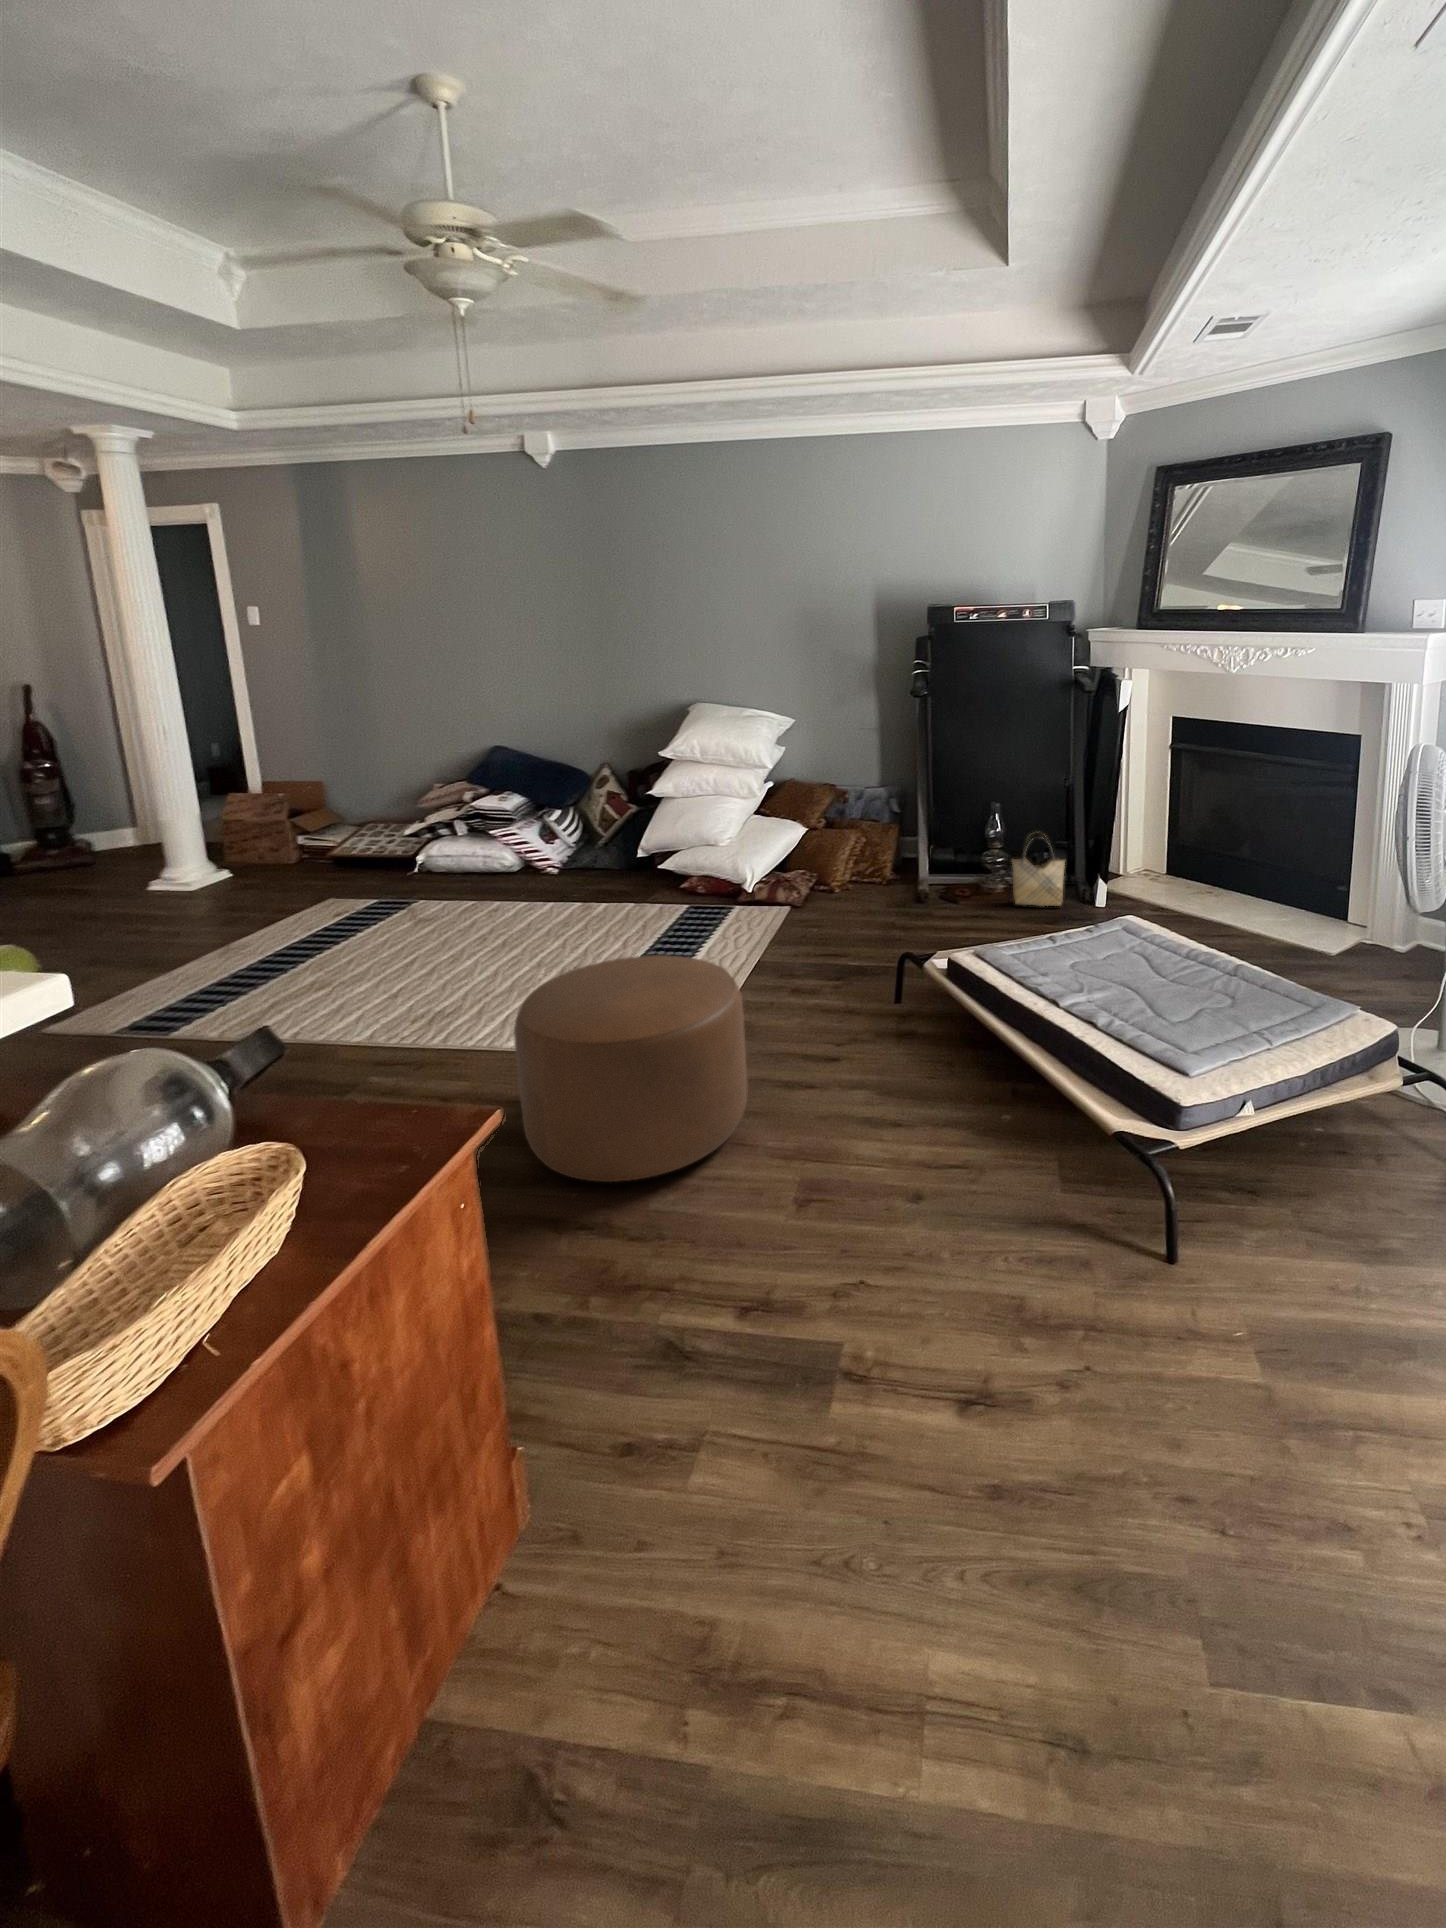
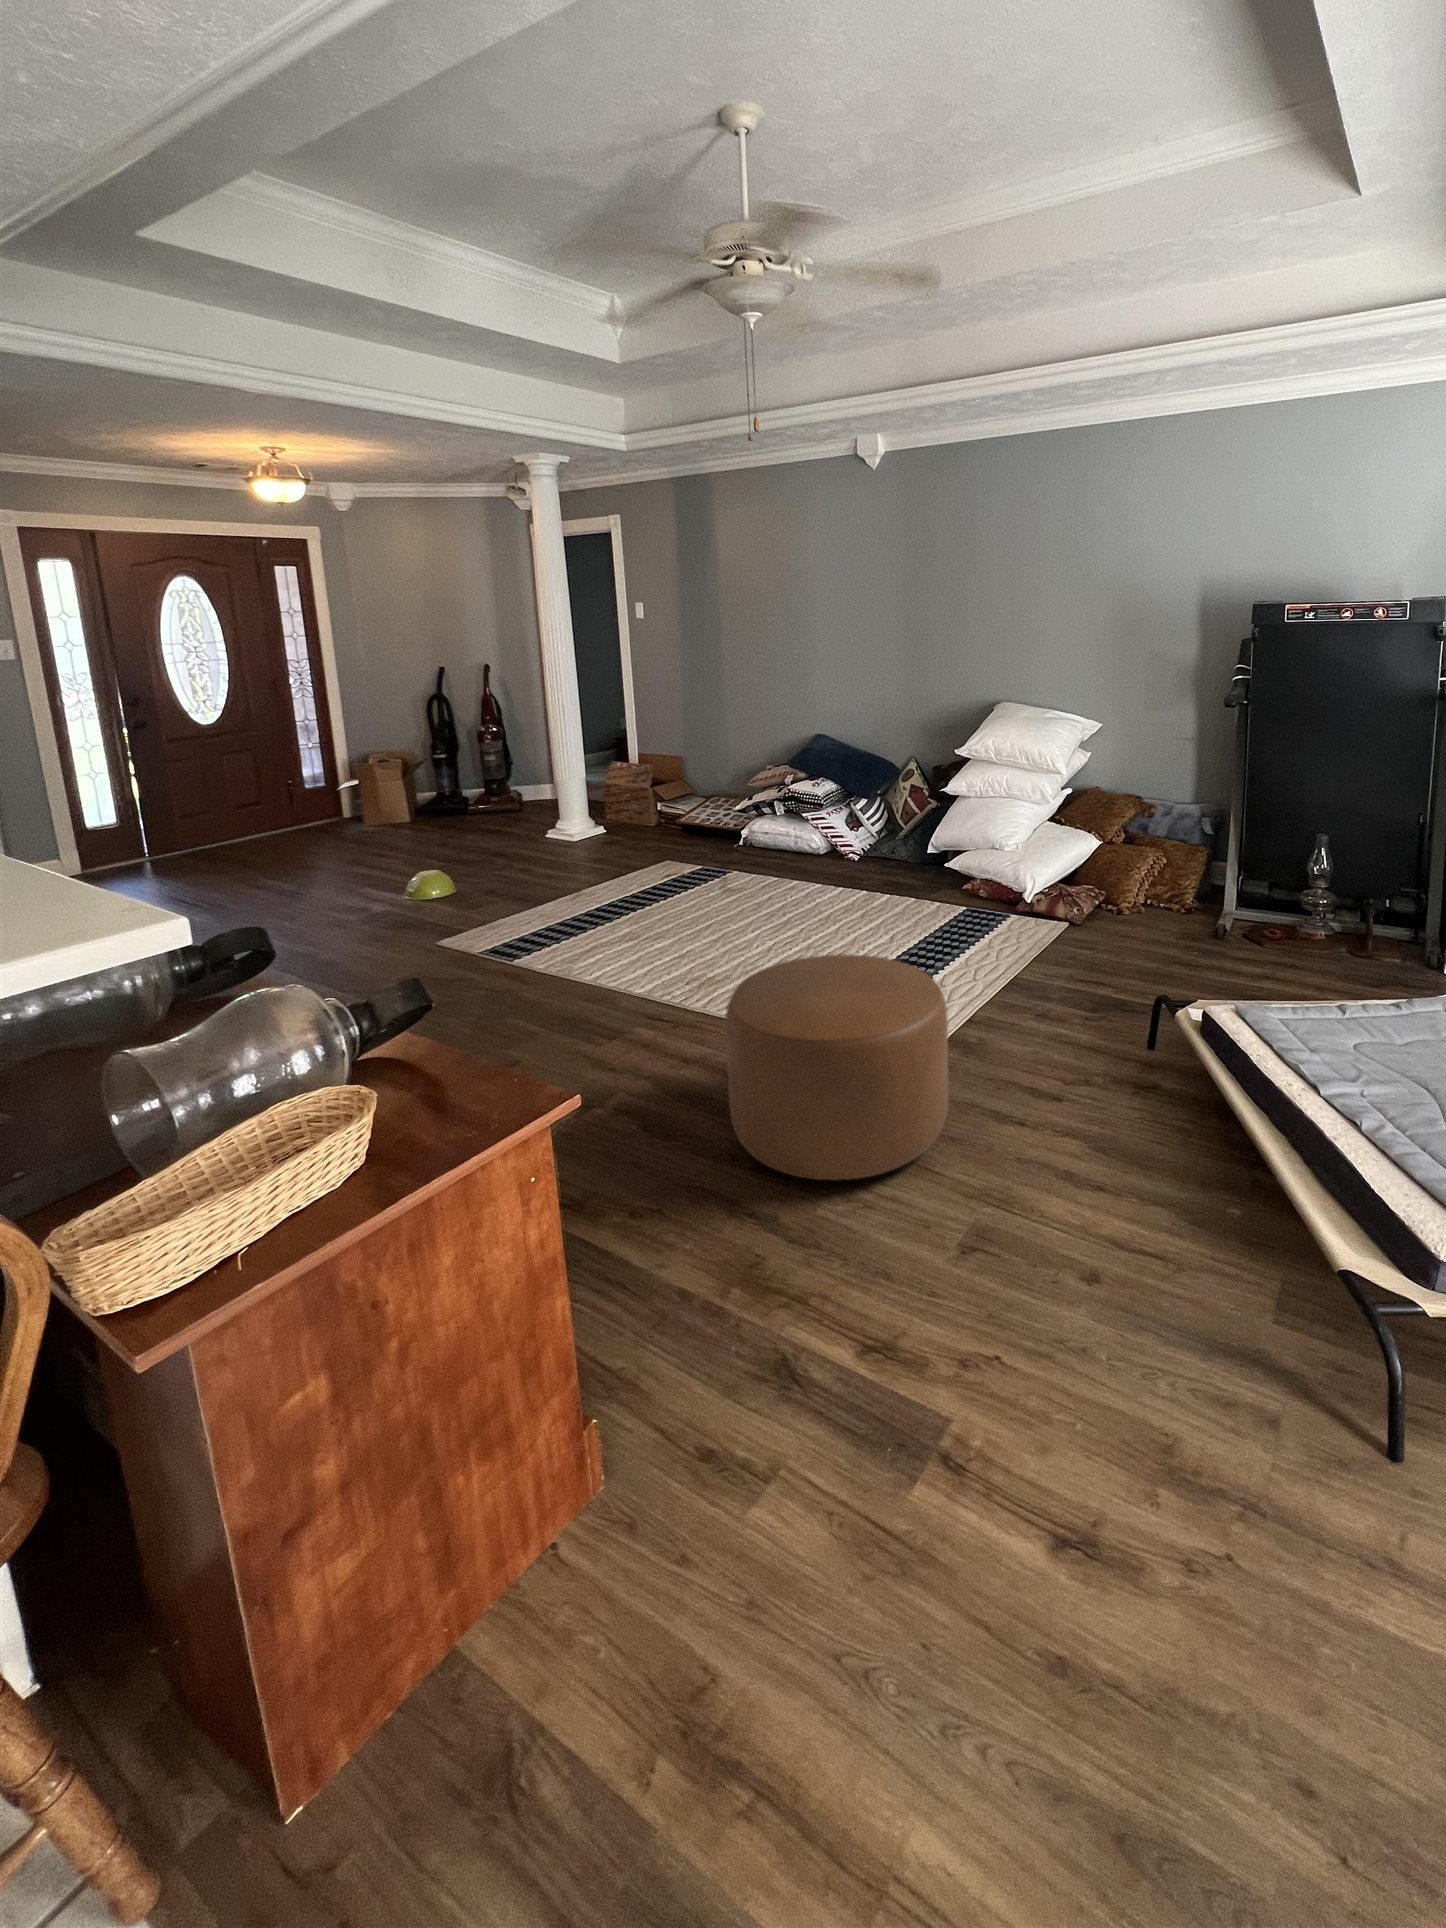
woven basket: present [1012,838,1065,906] -> none [1333,873,1407,966]

